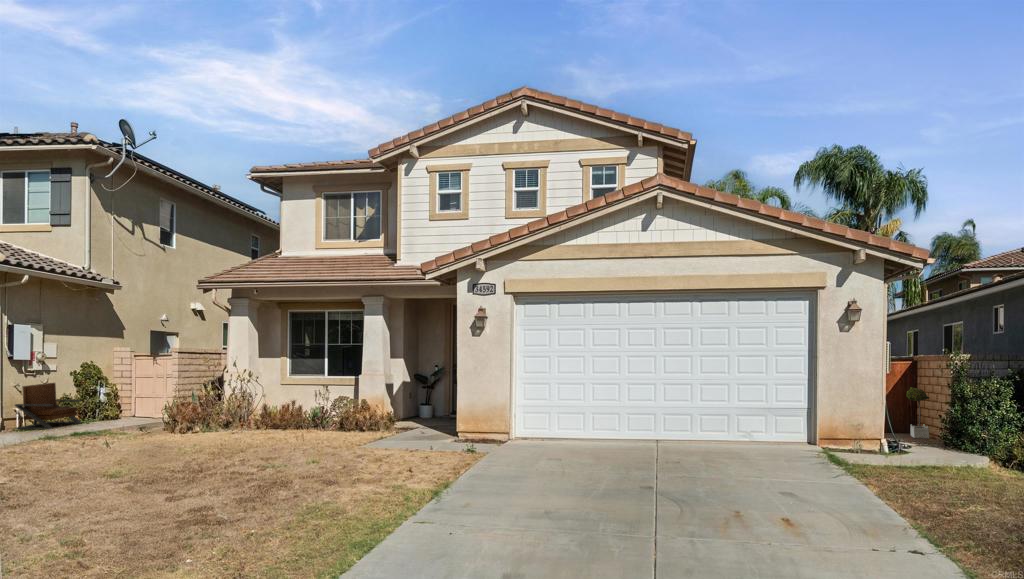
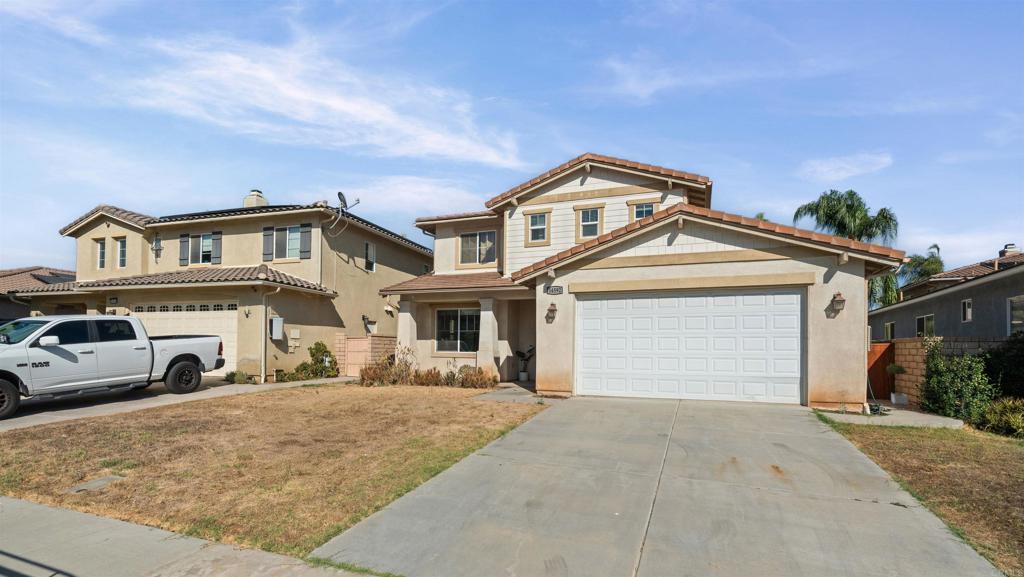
lounge chair: present [15,383,82,430] -> none [274,353,313,382]

